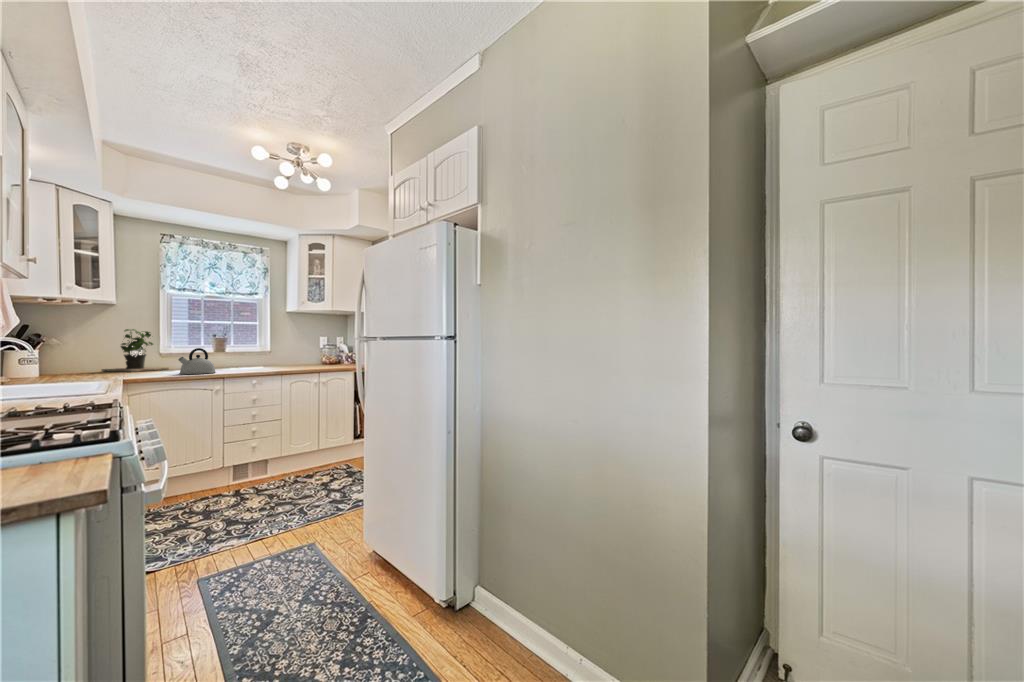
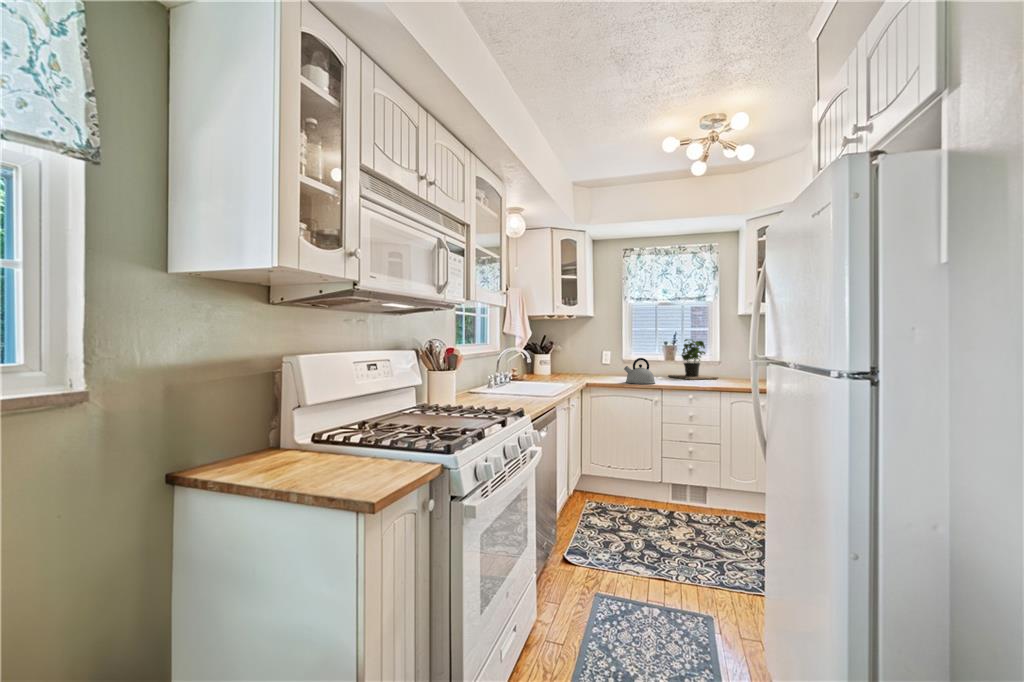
potted plant: present [102,329,169,372] -> present [668,339,718,380]

